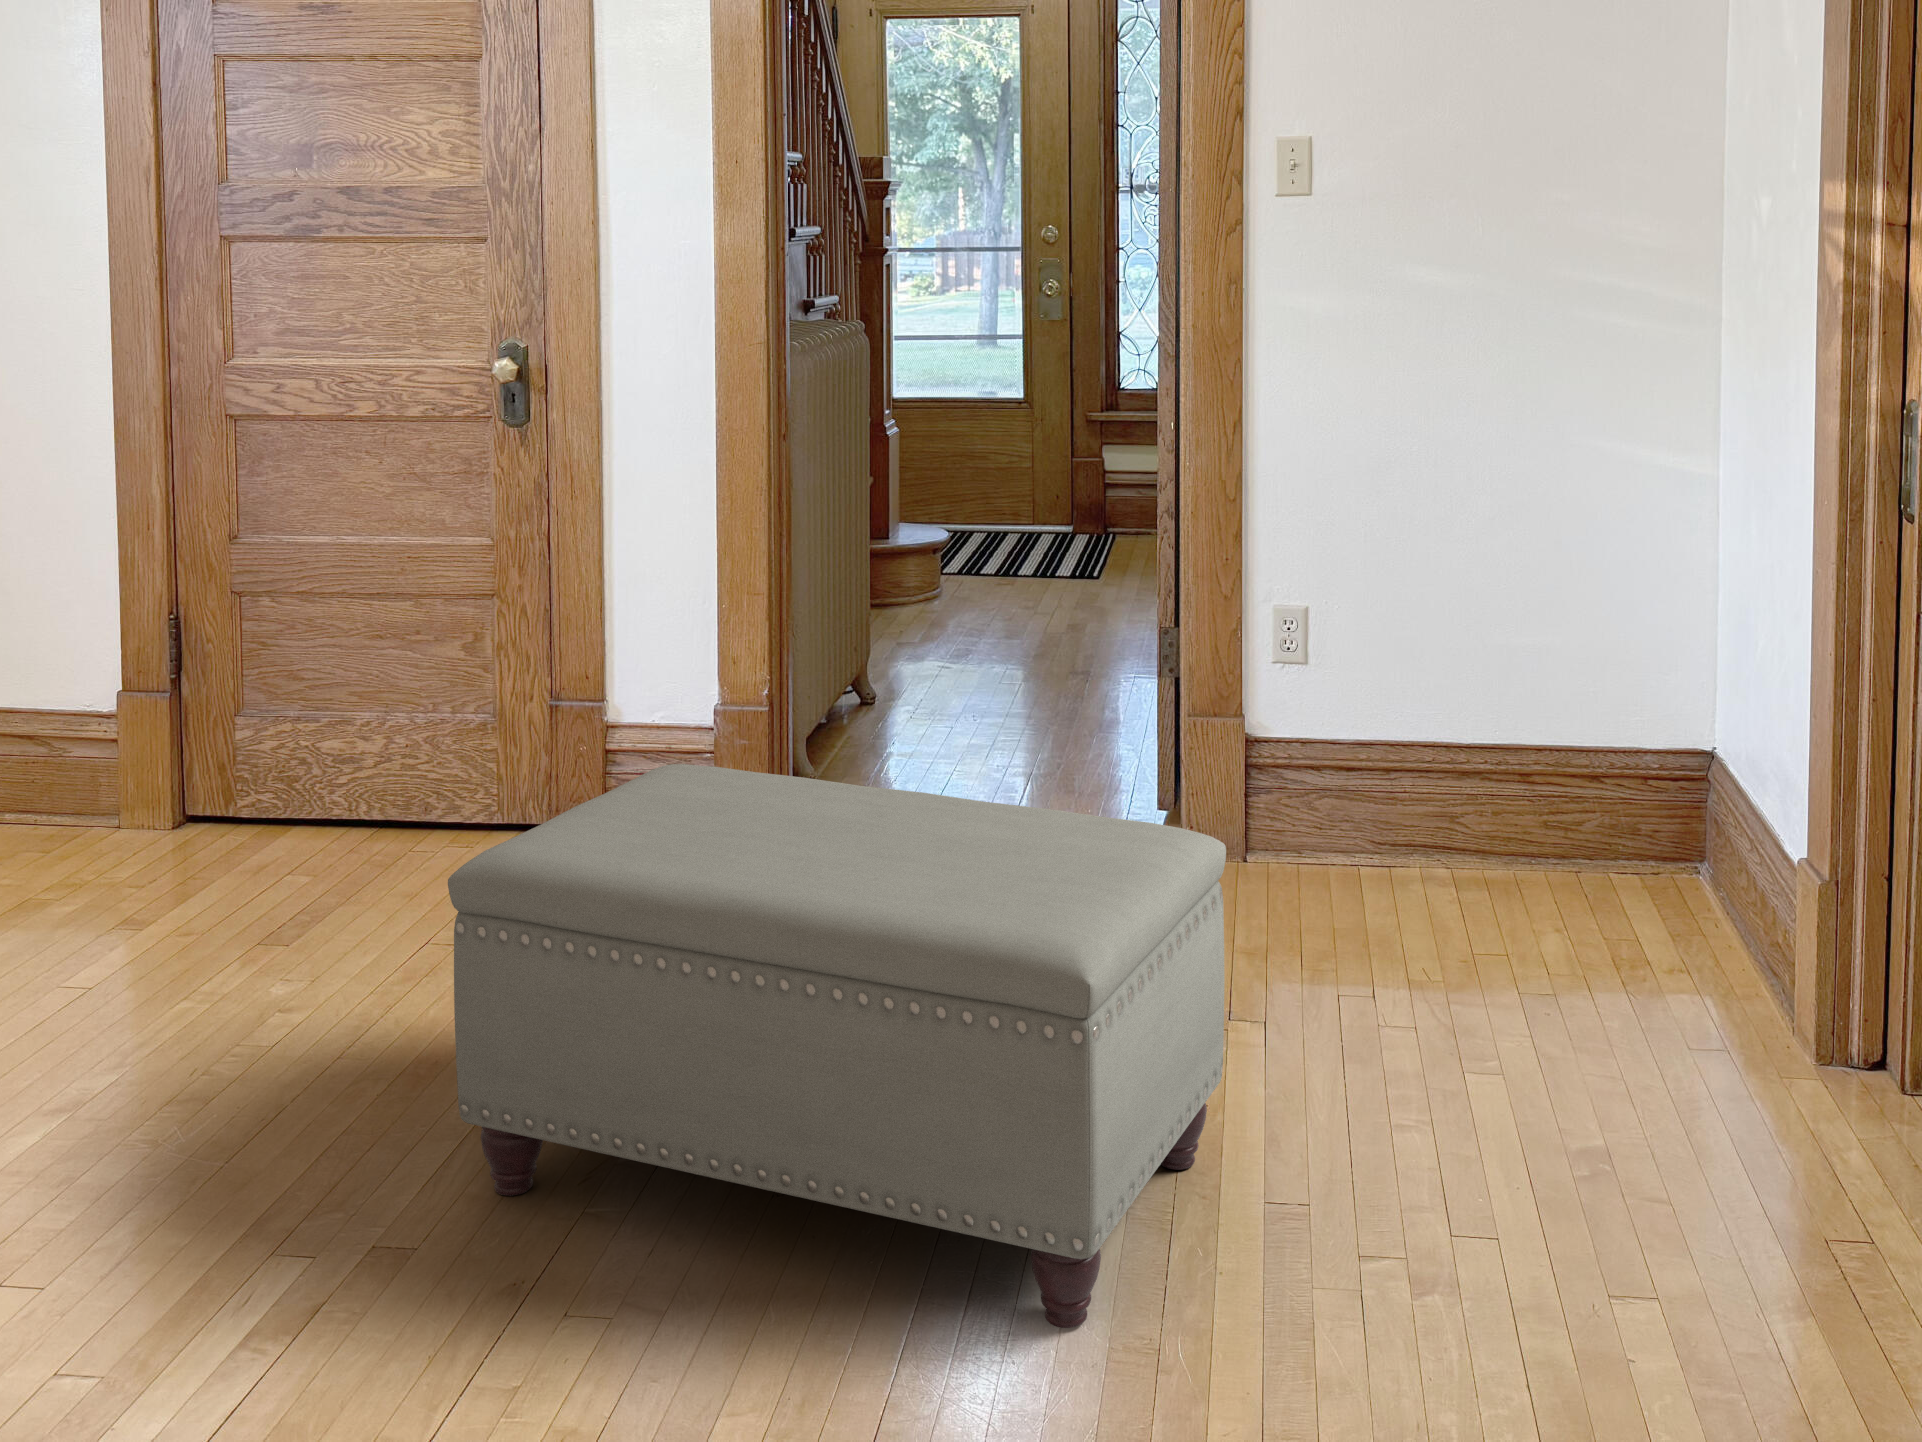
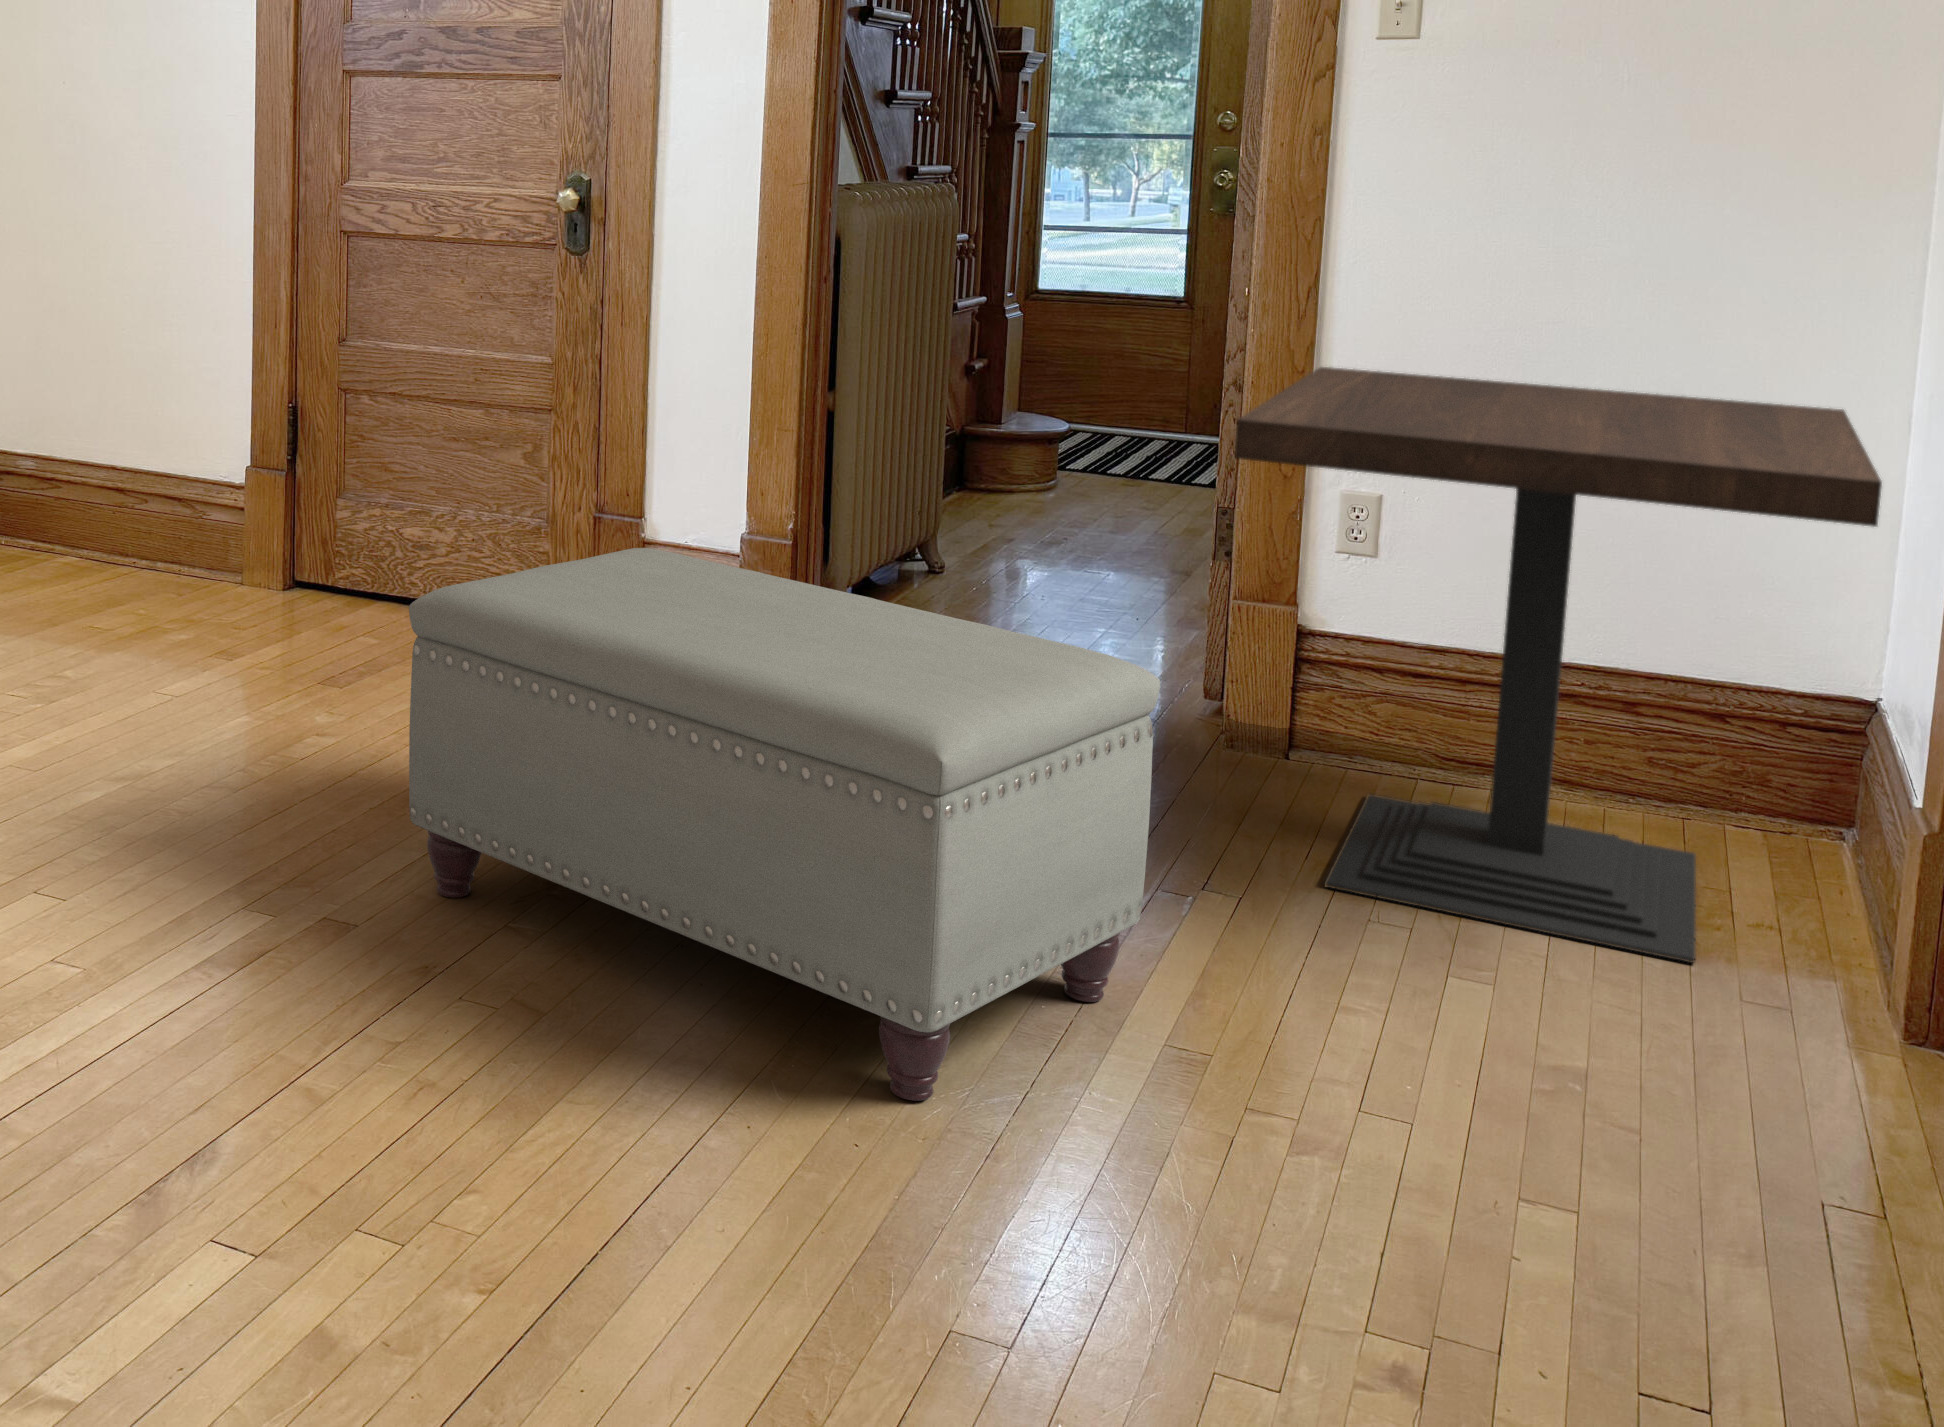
side table: none [1239,496,1754,1009] -> present [1235,367,1882,963]

